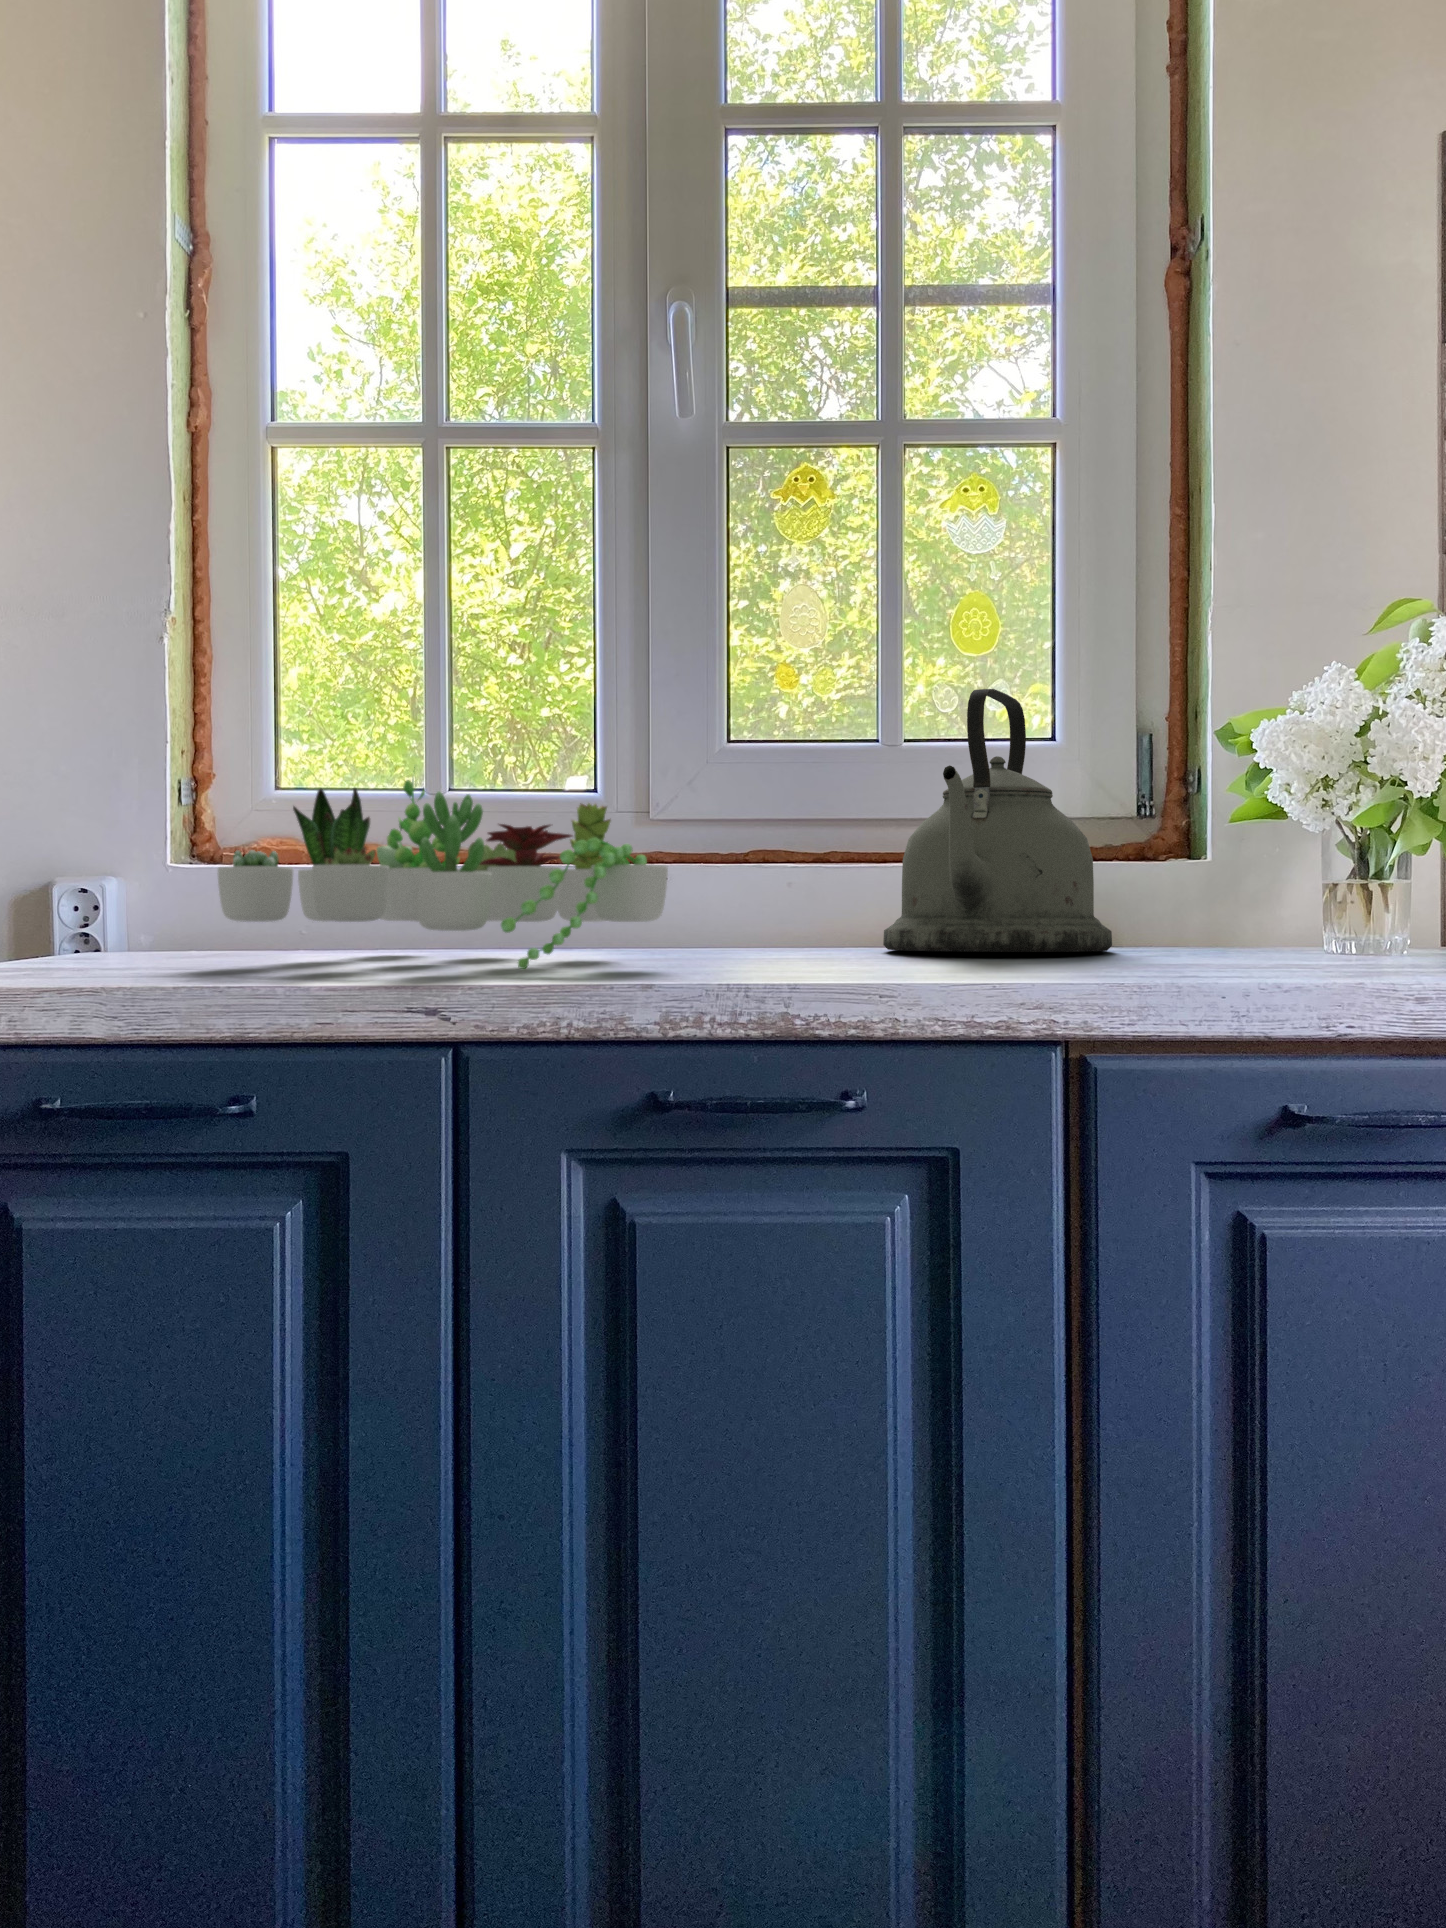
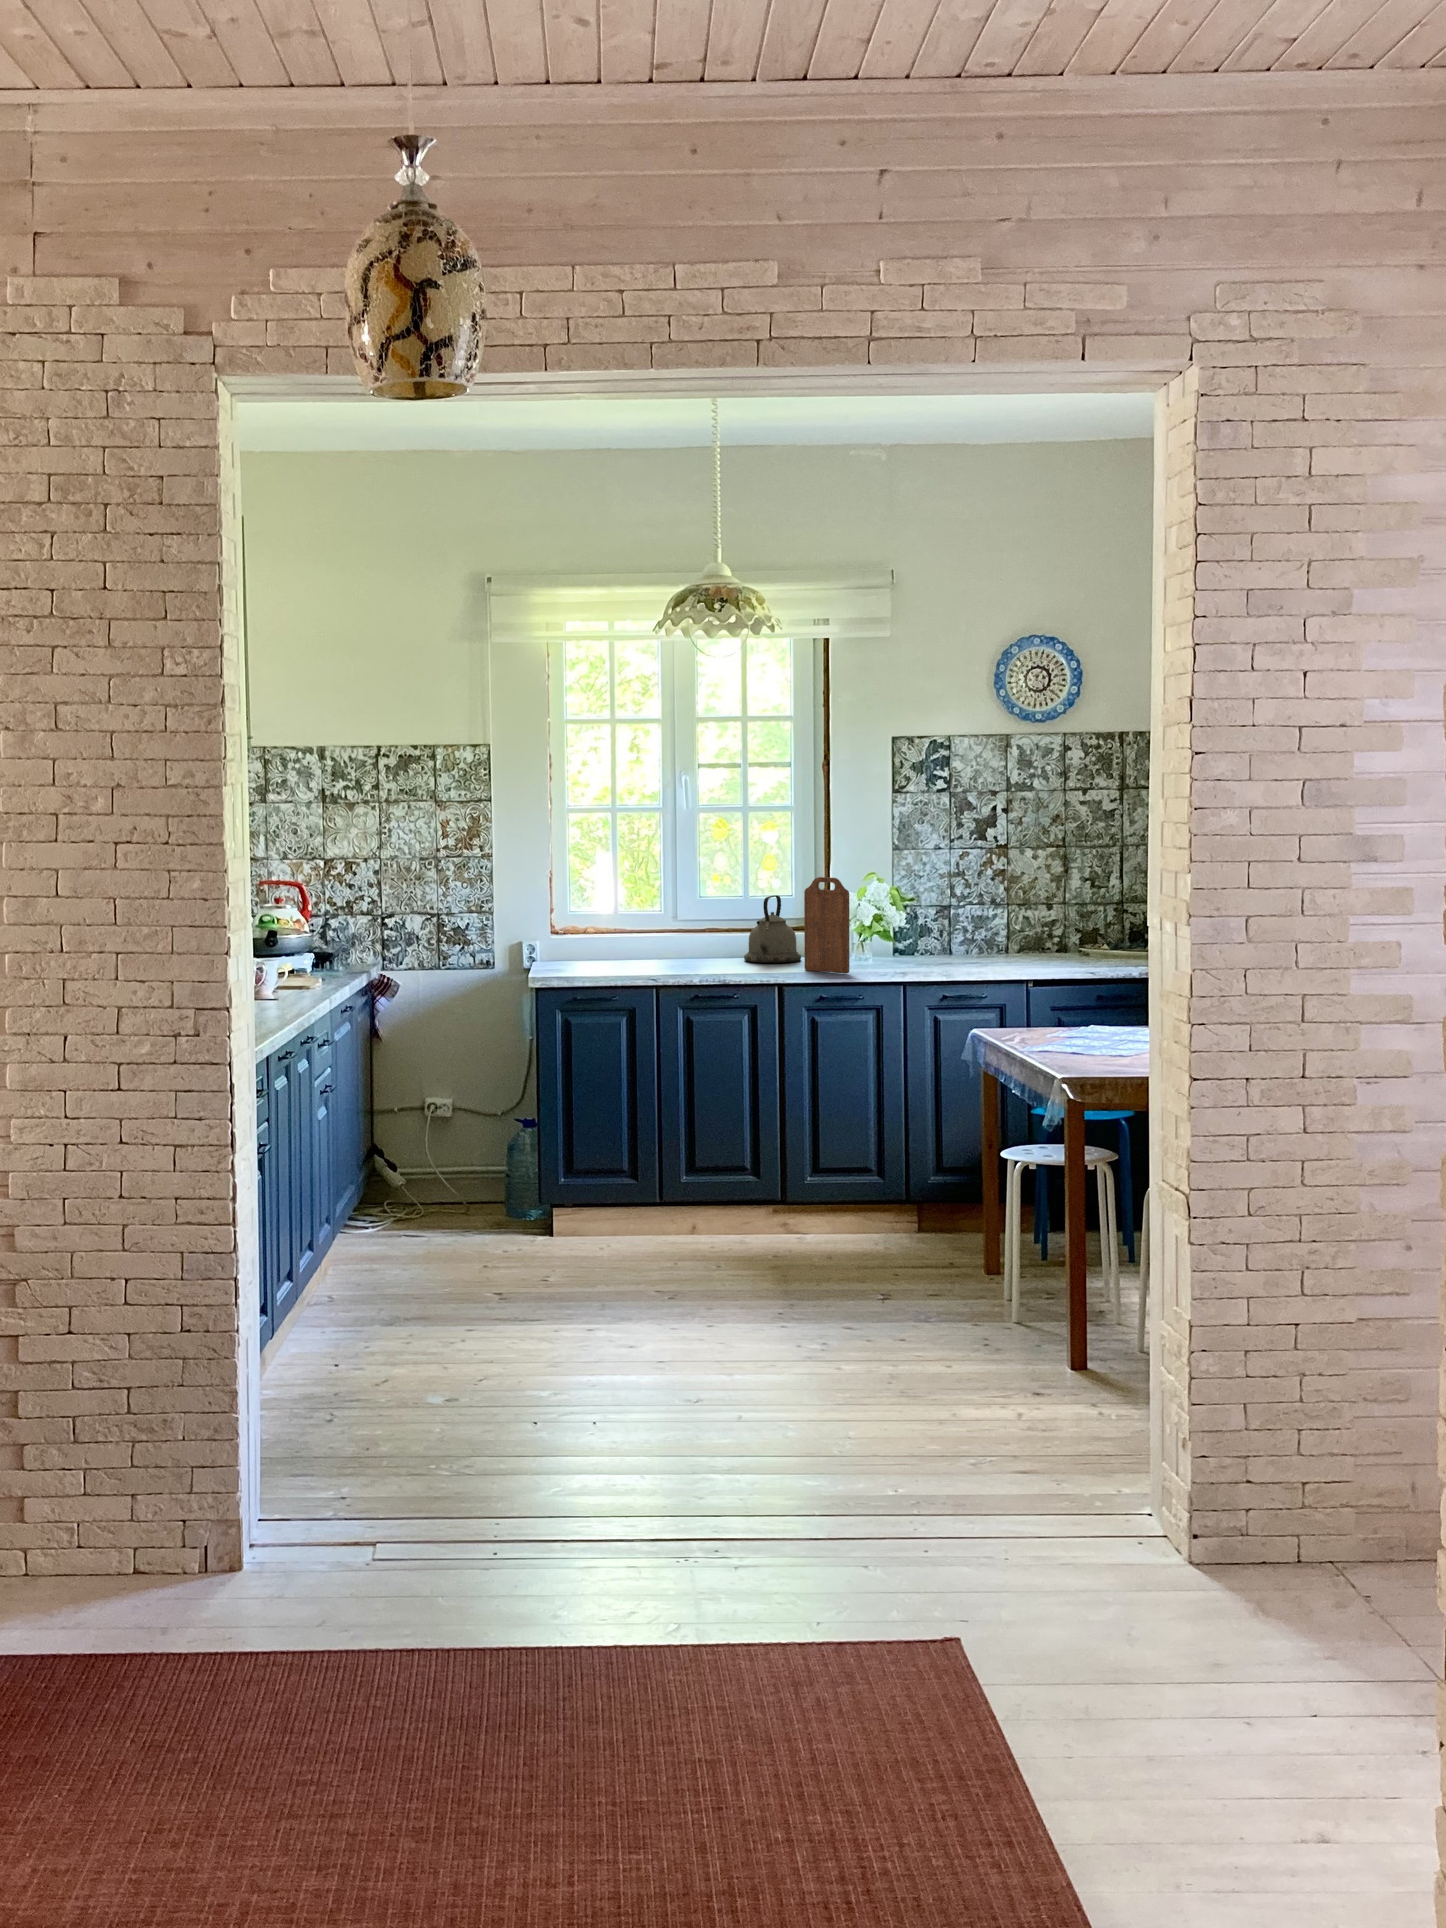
cutting board: none [1170,515,1423,977] -> present [804,877,849,974]
succulent plant: present [217,767,668,969] -> none [582,920,694,972]

